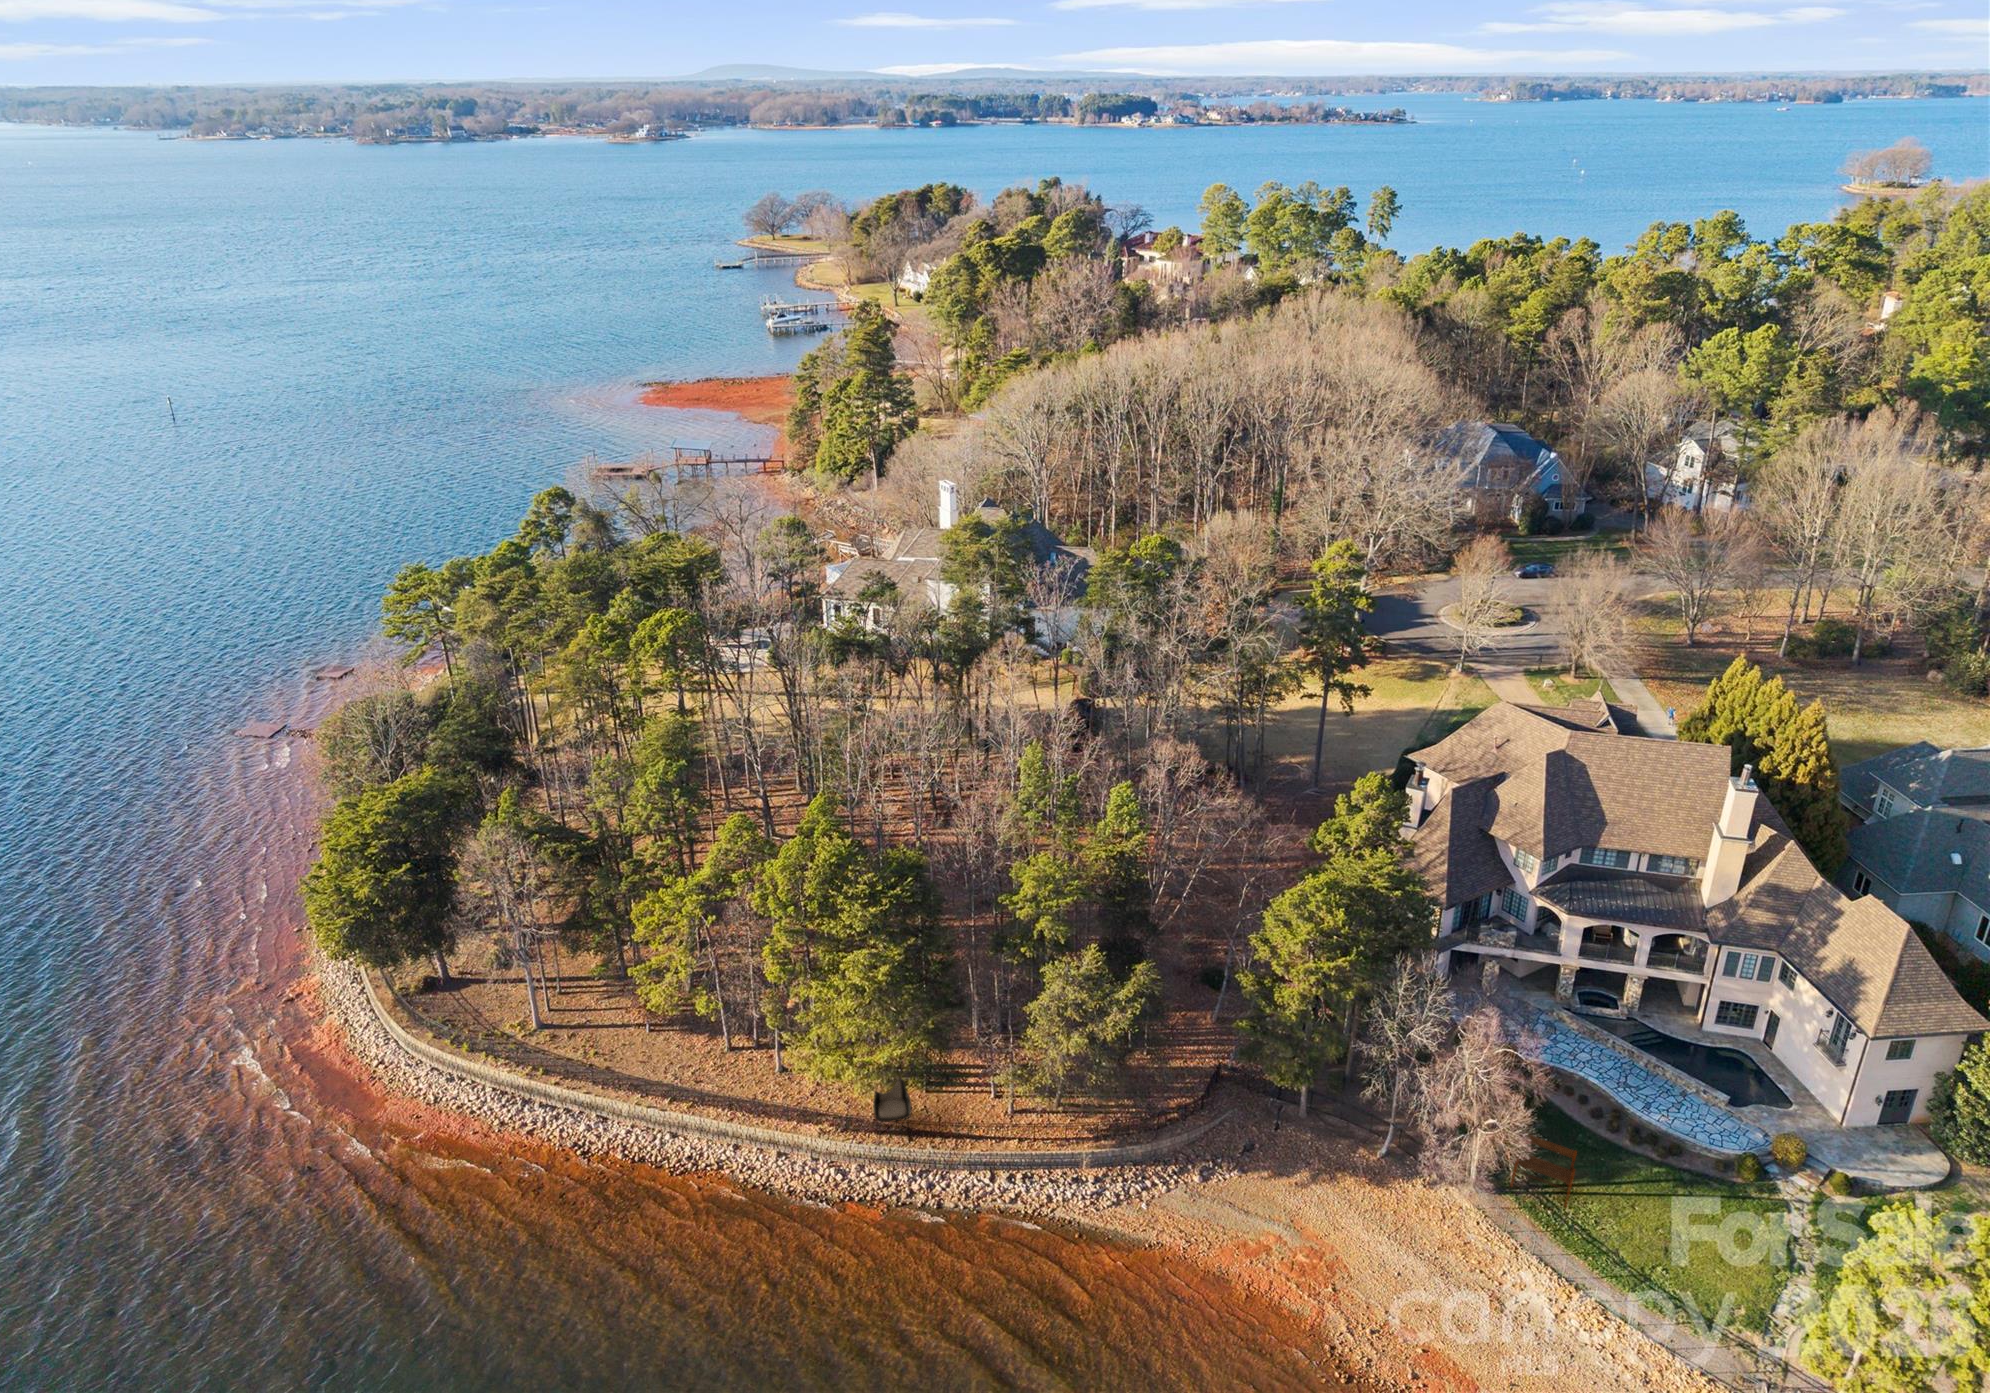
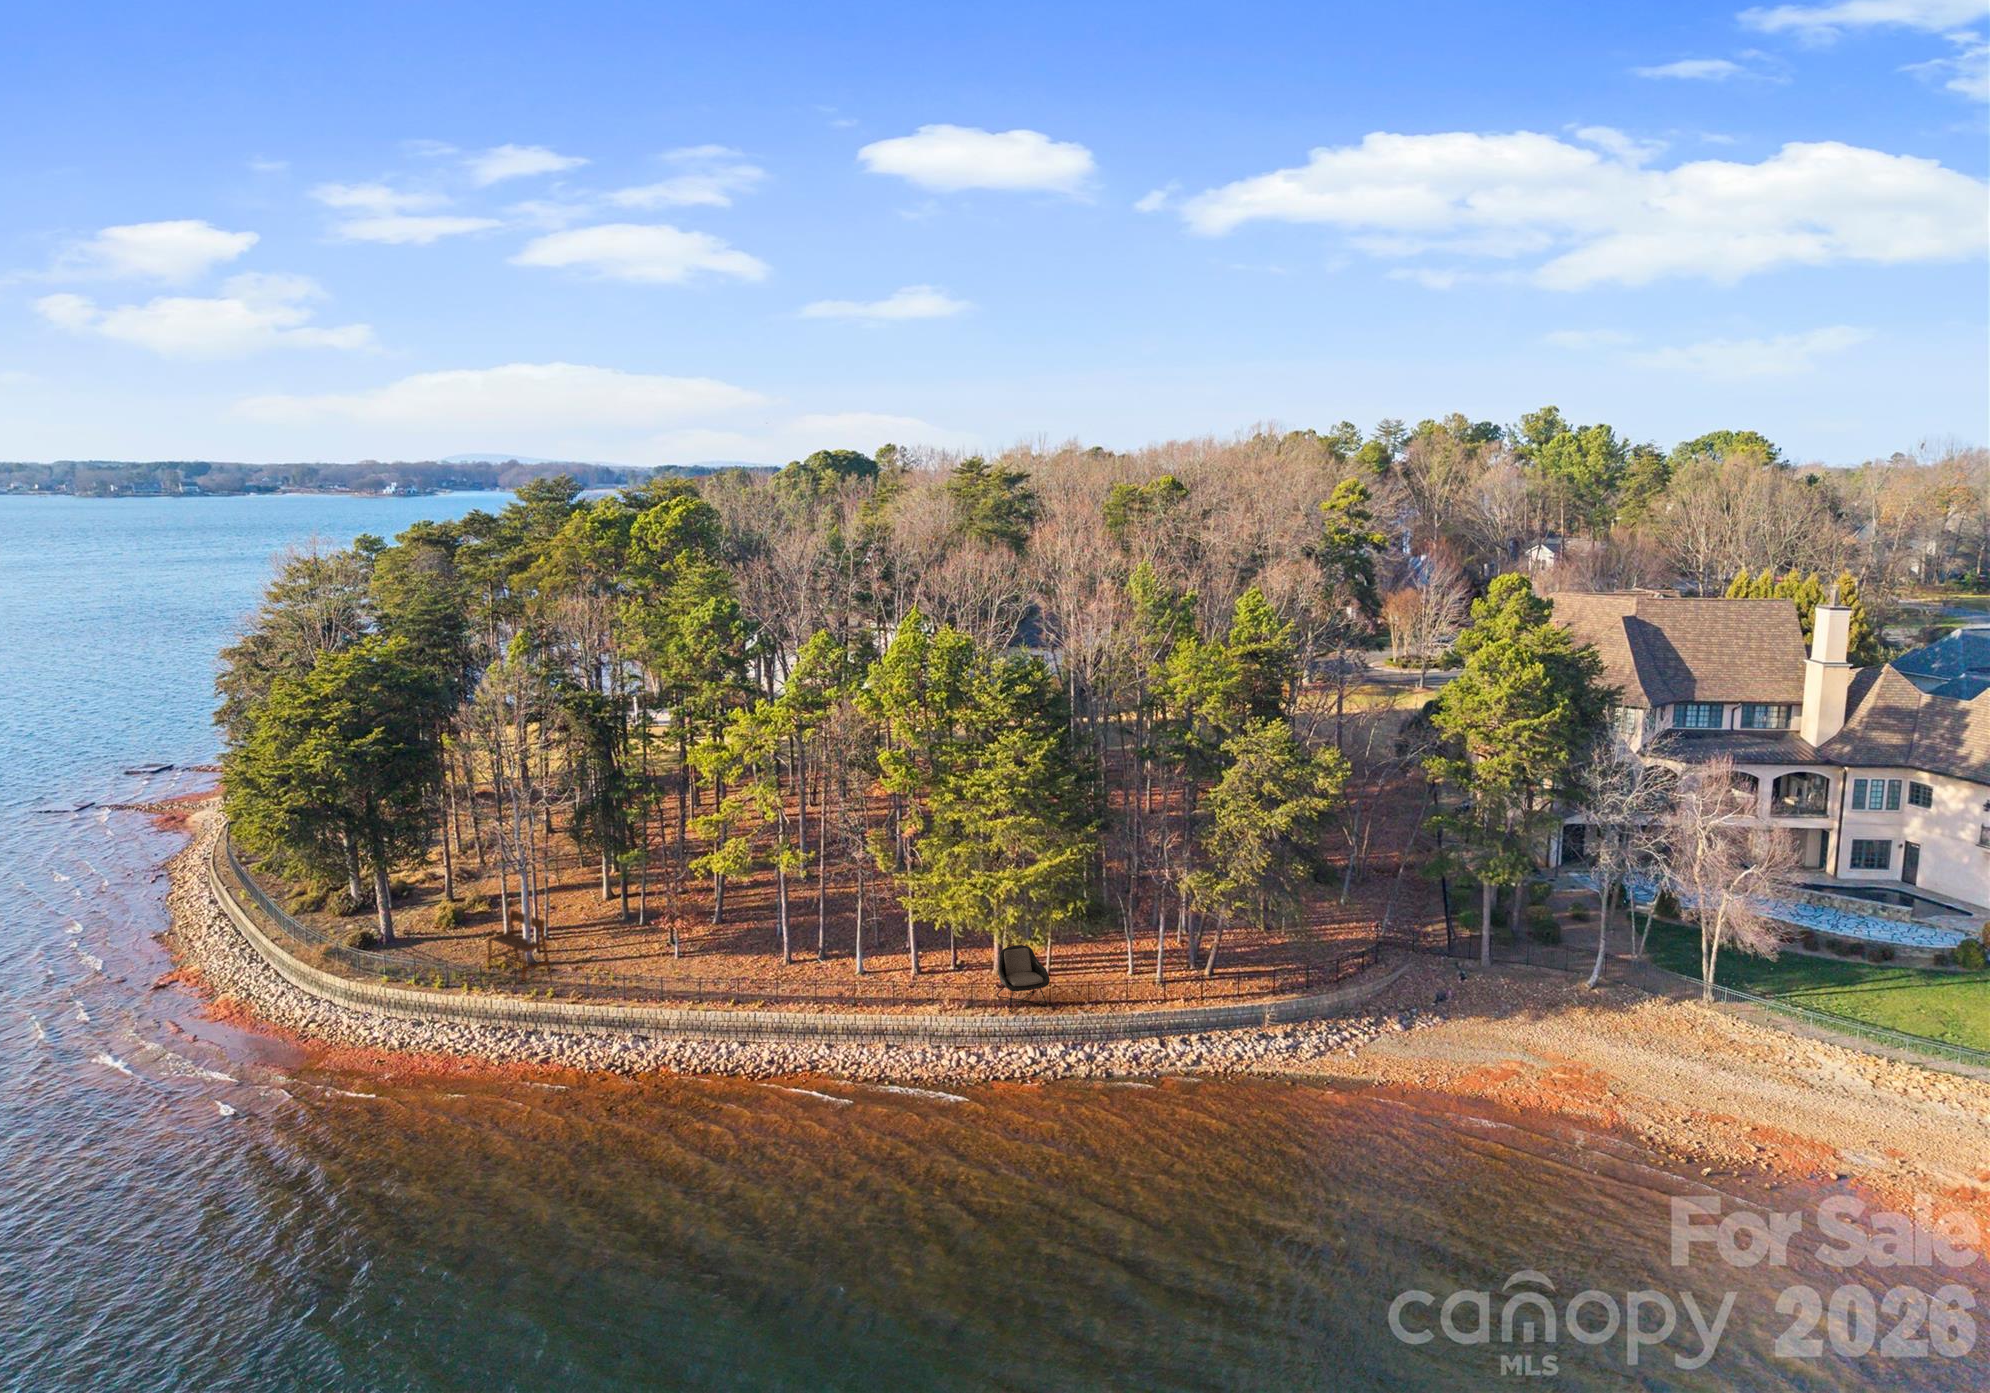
bench: present [1510,1135,1577,1207] -> present [488,910,550,981]

